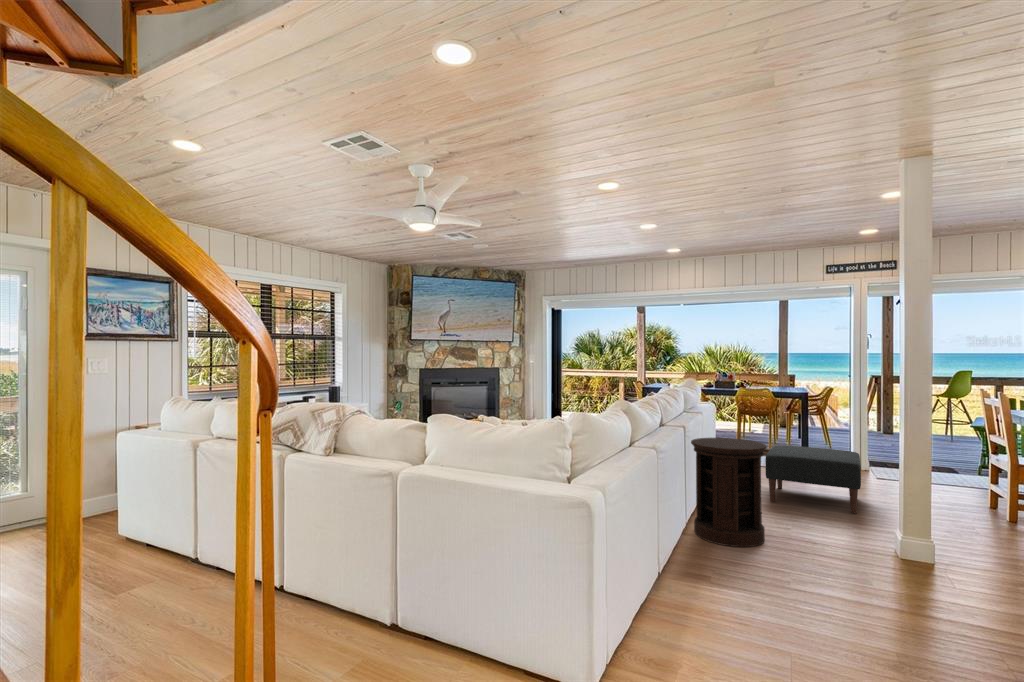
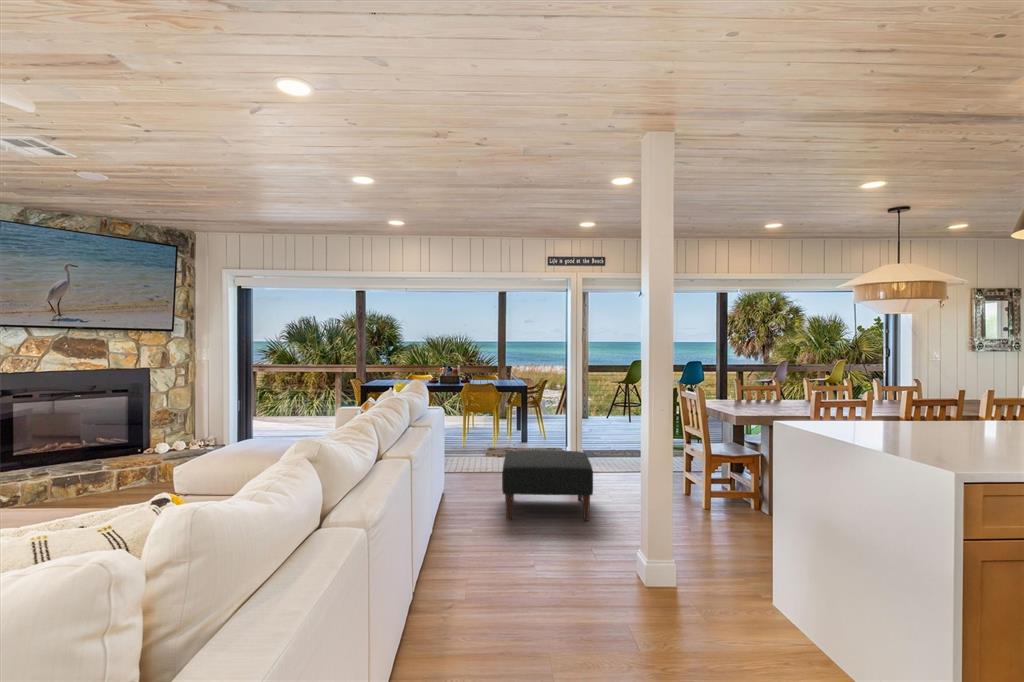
side table: present [691,438,767,547] -> none [428,460,517,607]

